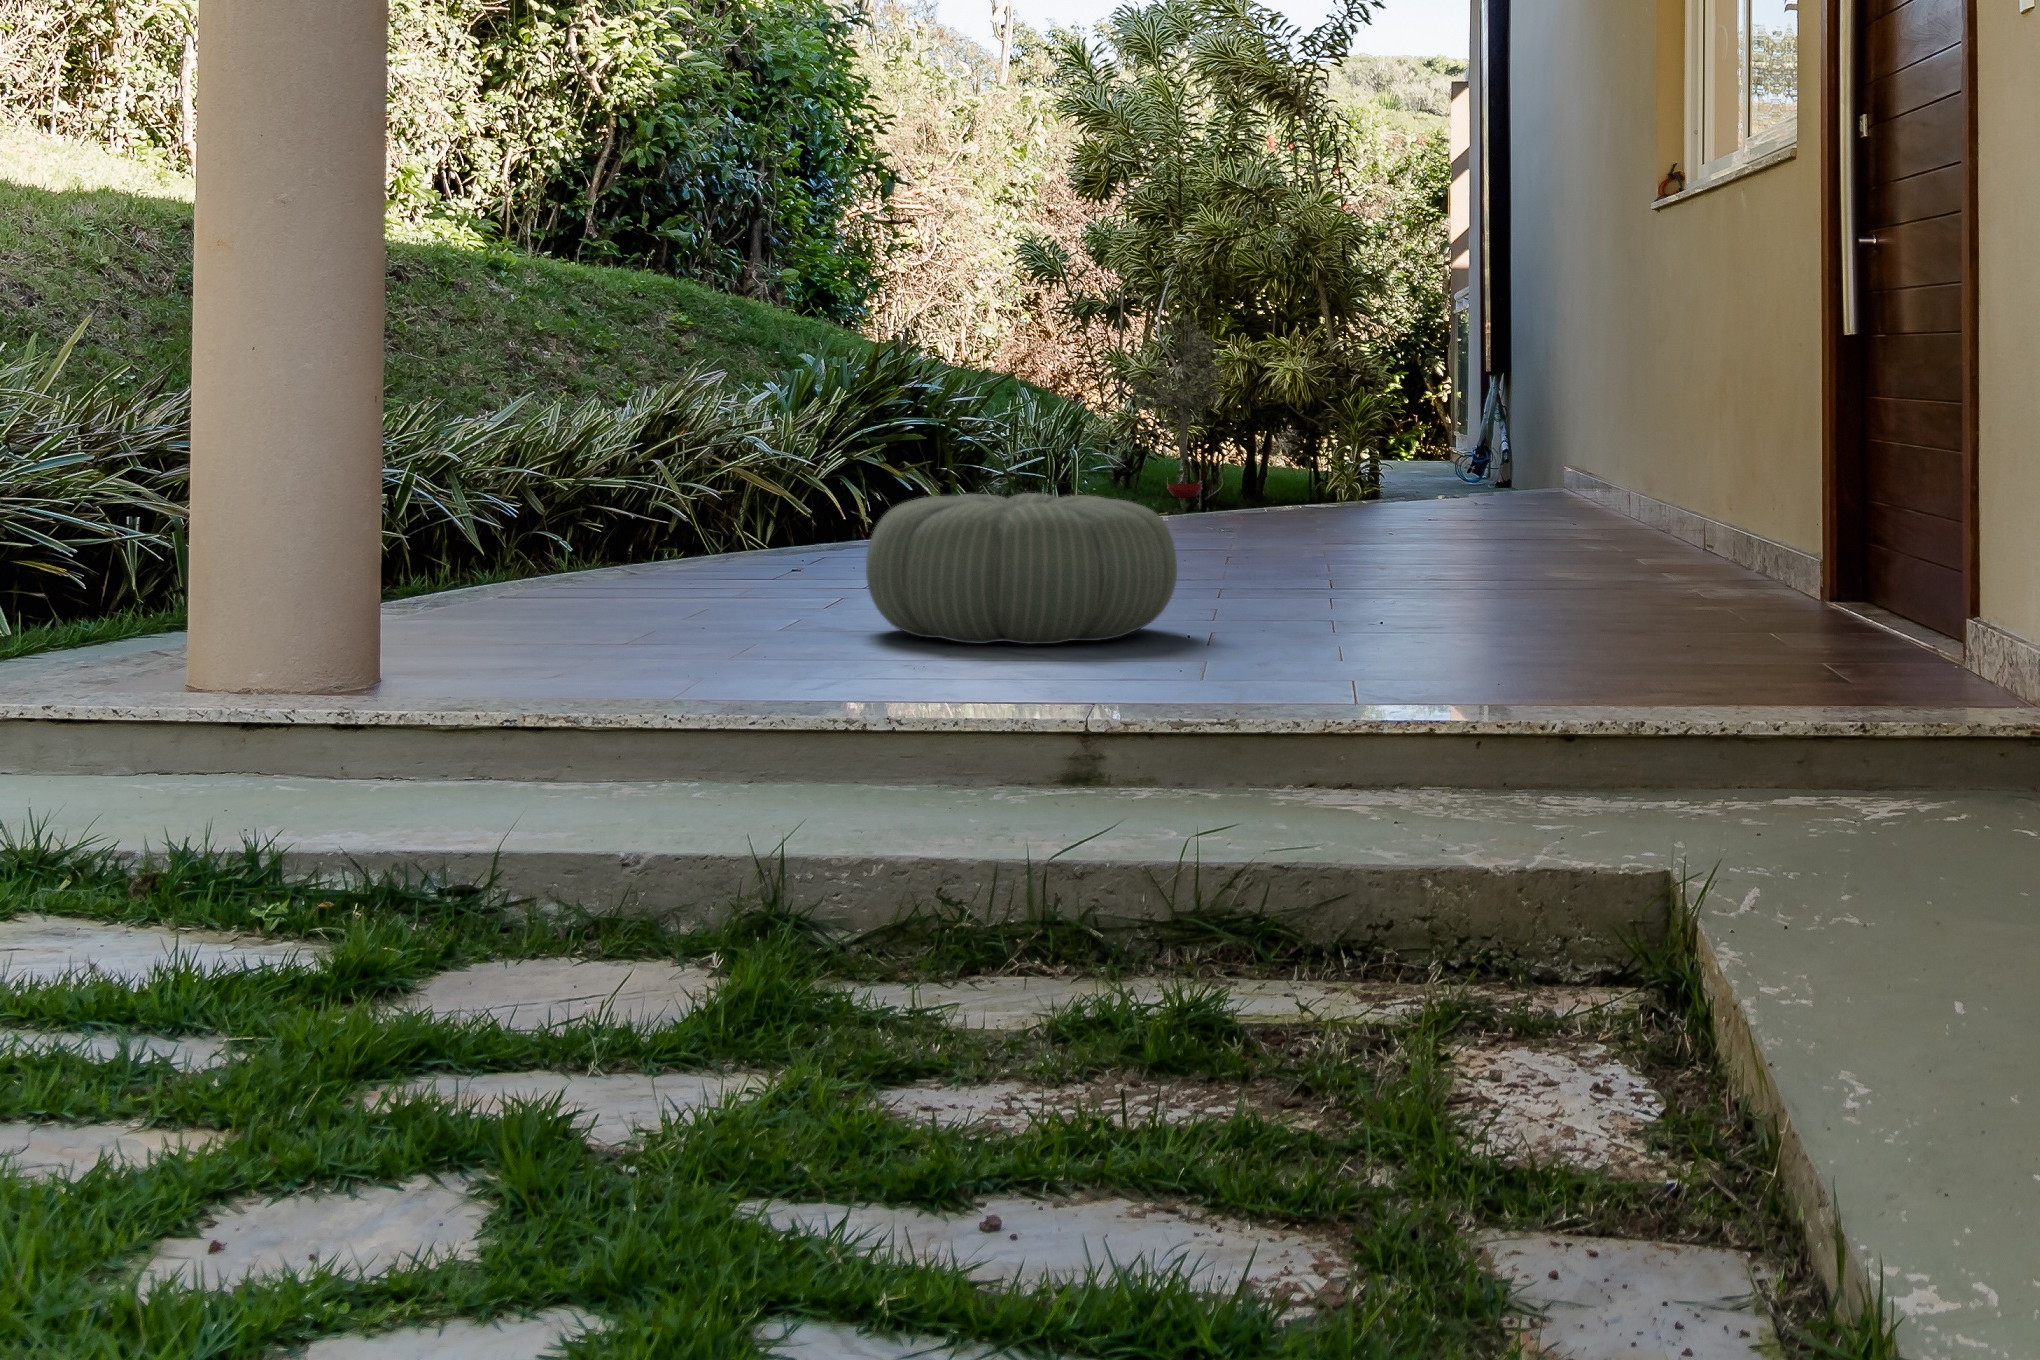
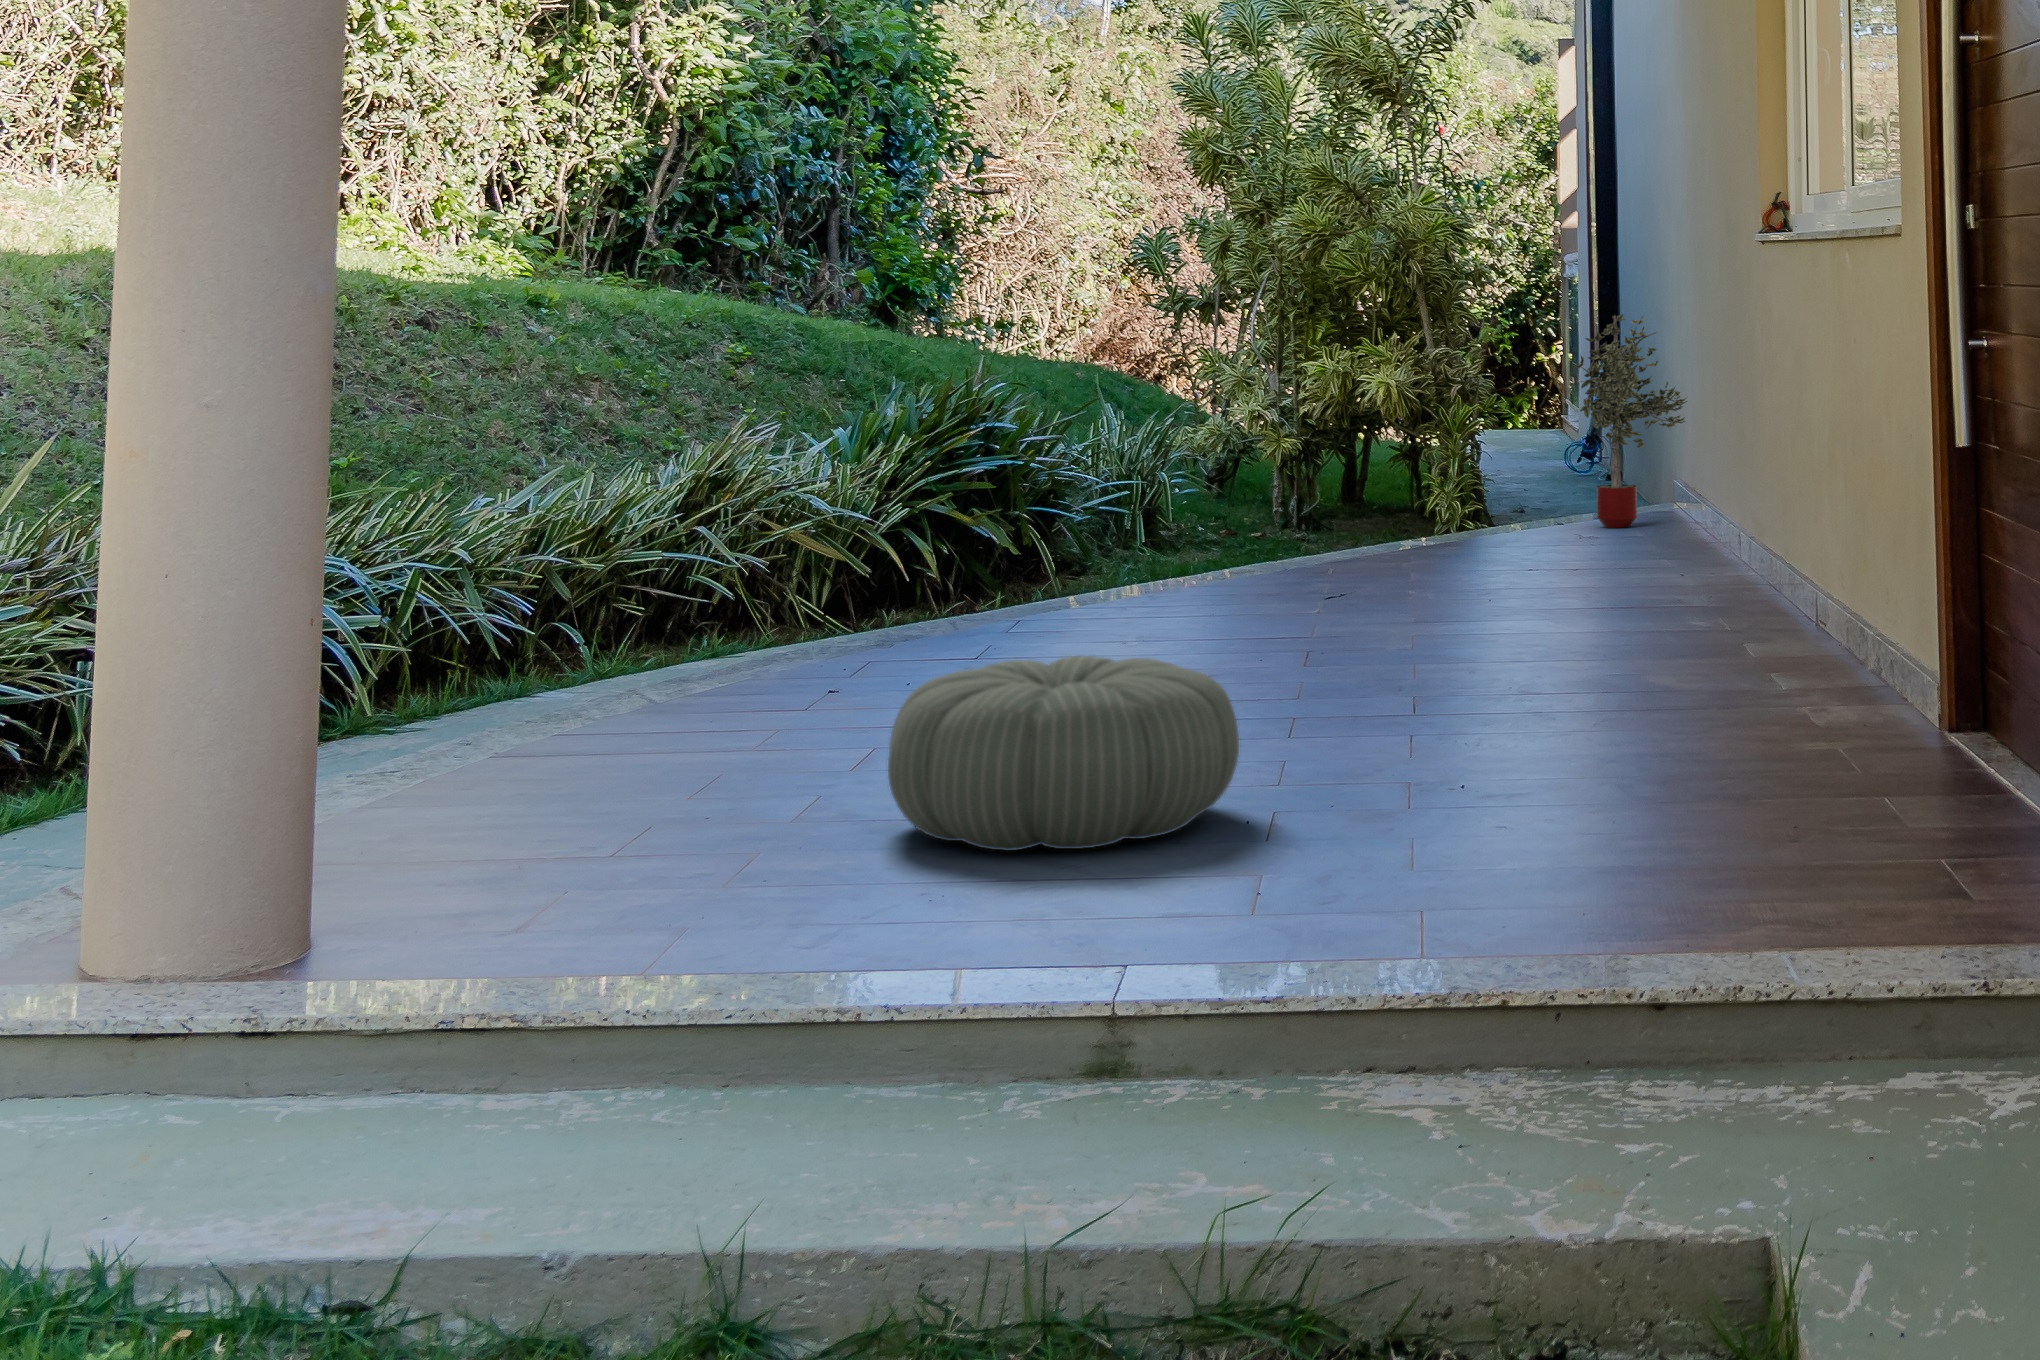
potted tree: present [1132,314,1225,497] -> present [1576,314,1687,528]

